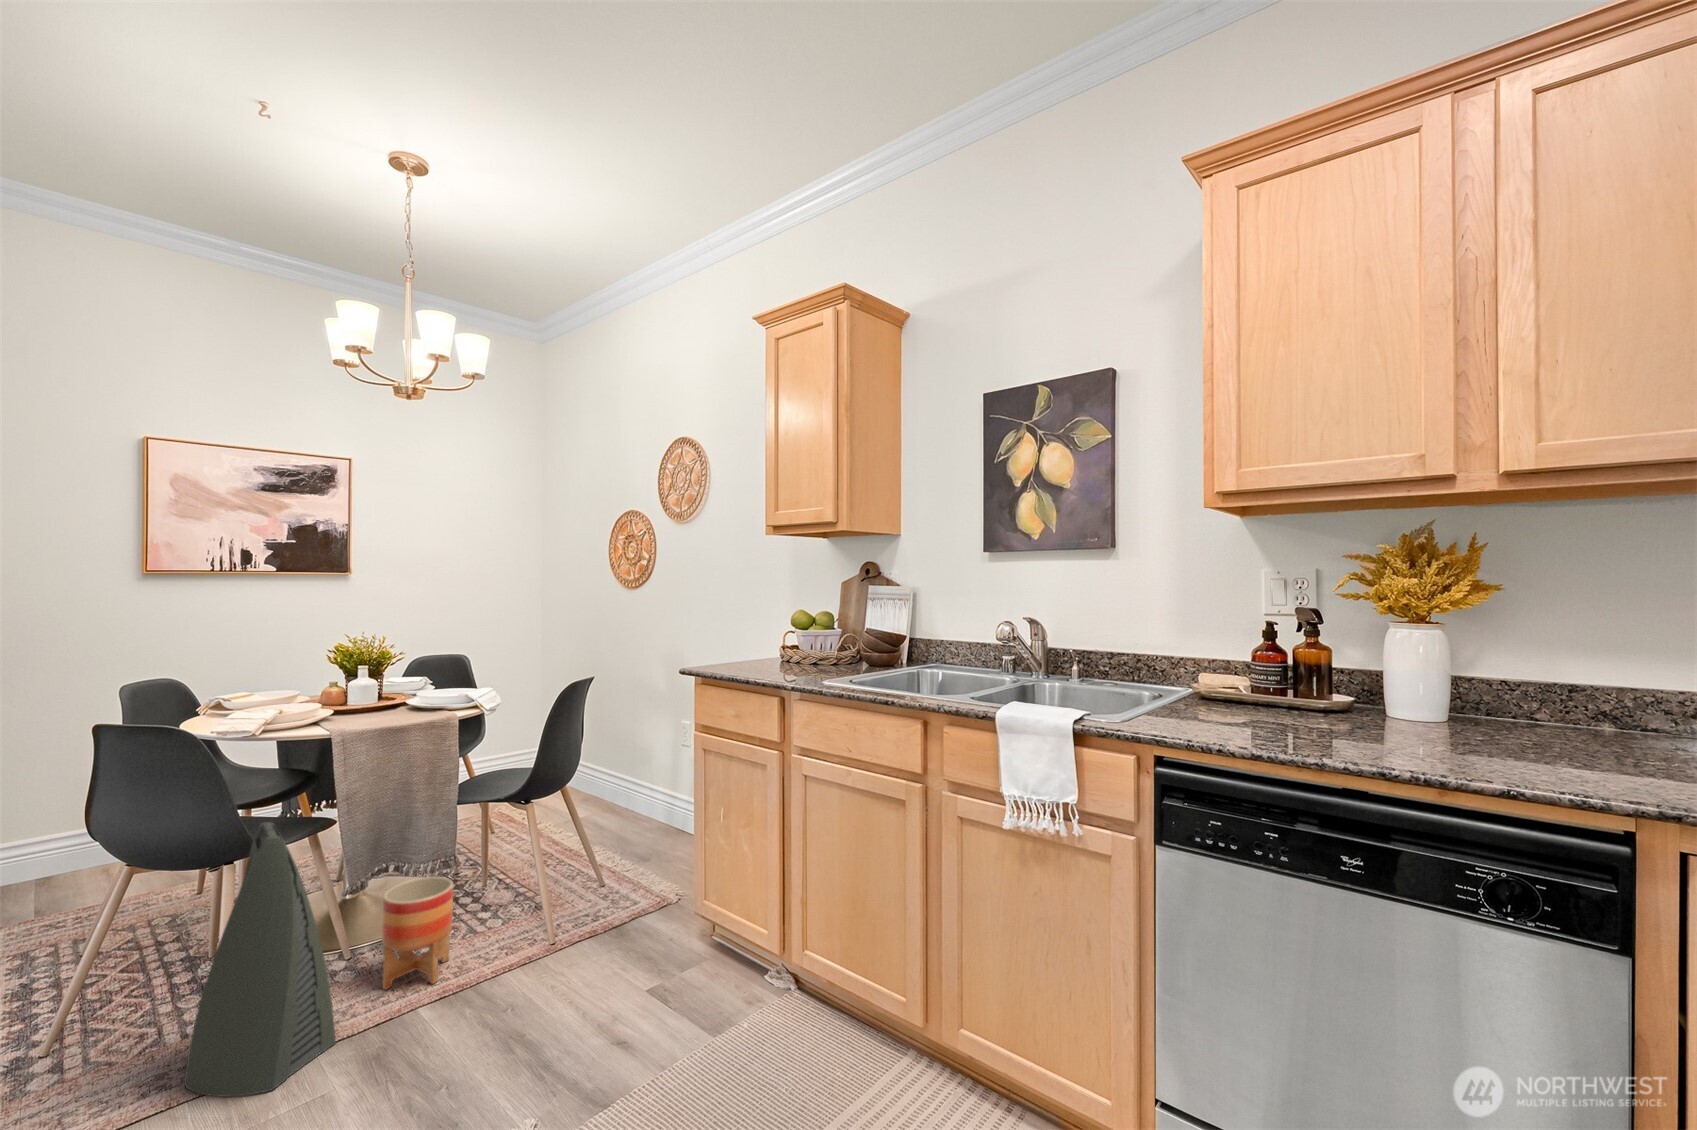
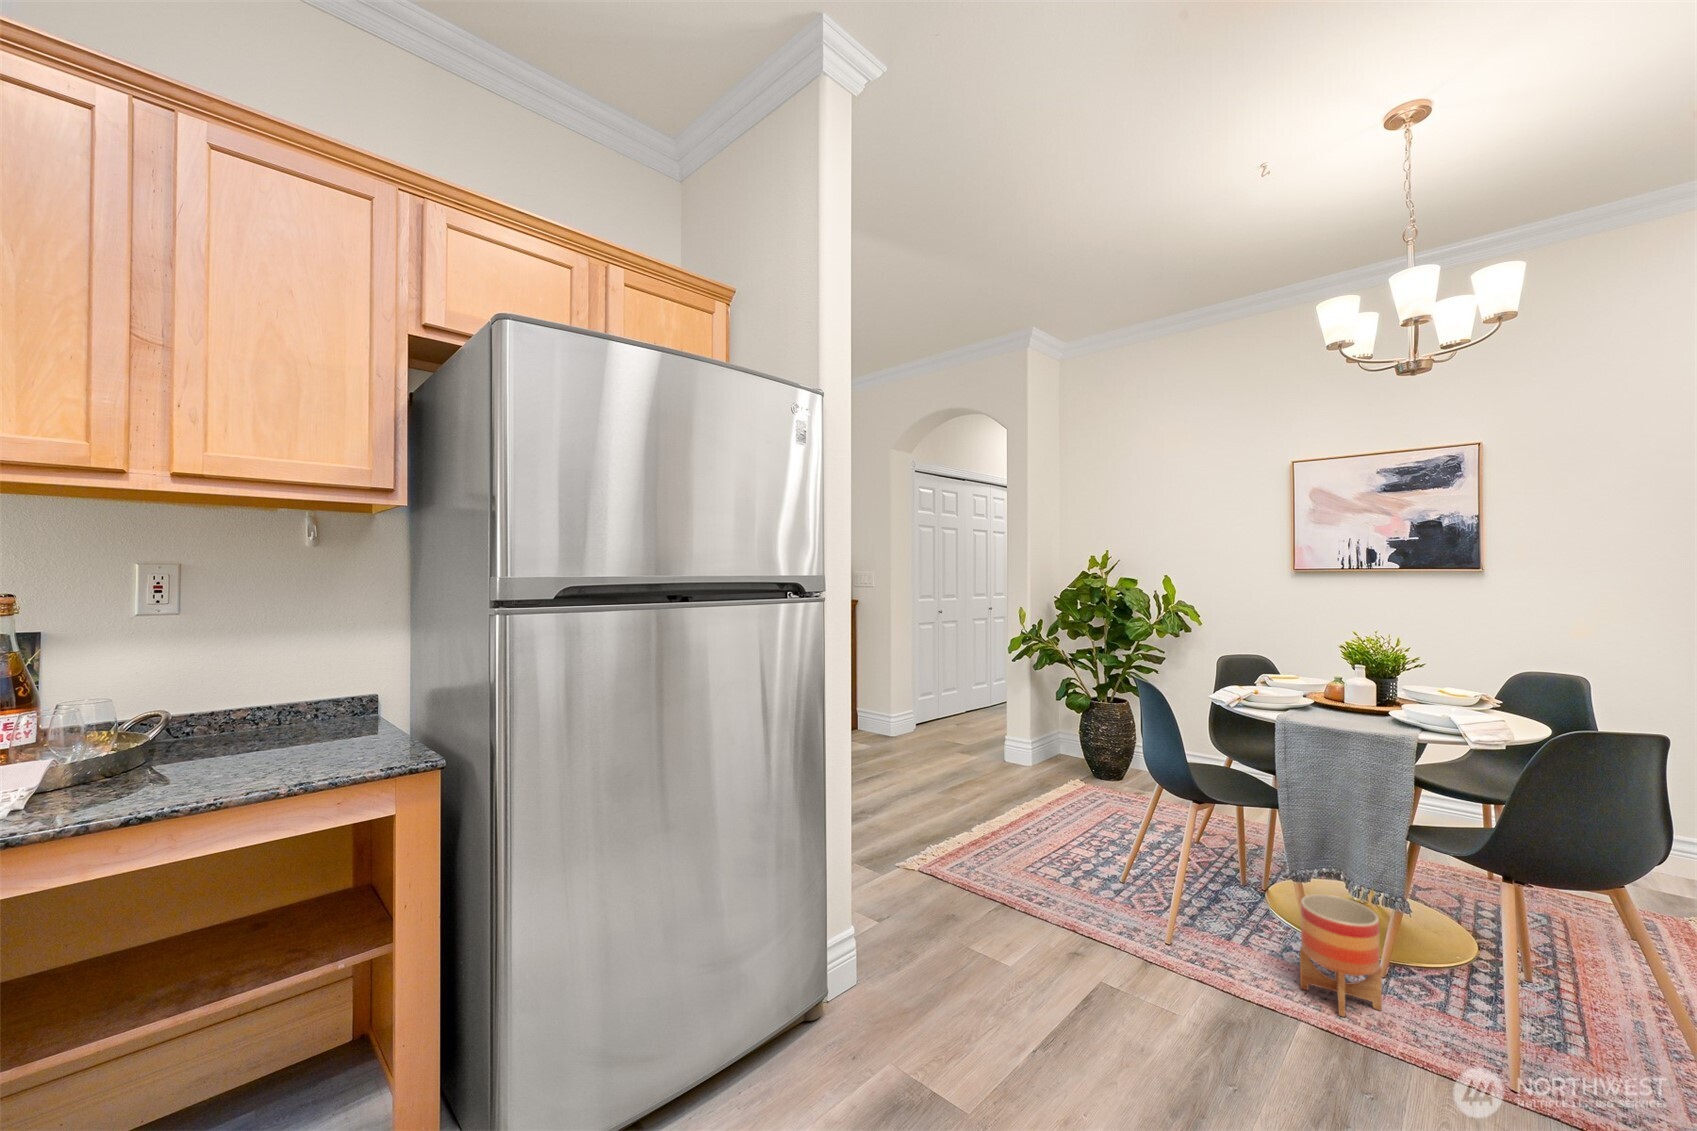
air purifier: present [184,822,336,1097] -> none [1137,776,1226,993]

